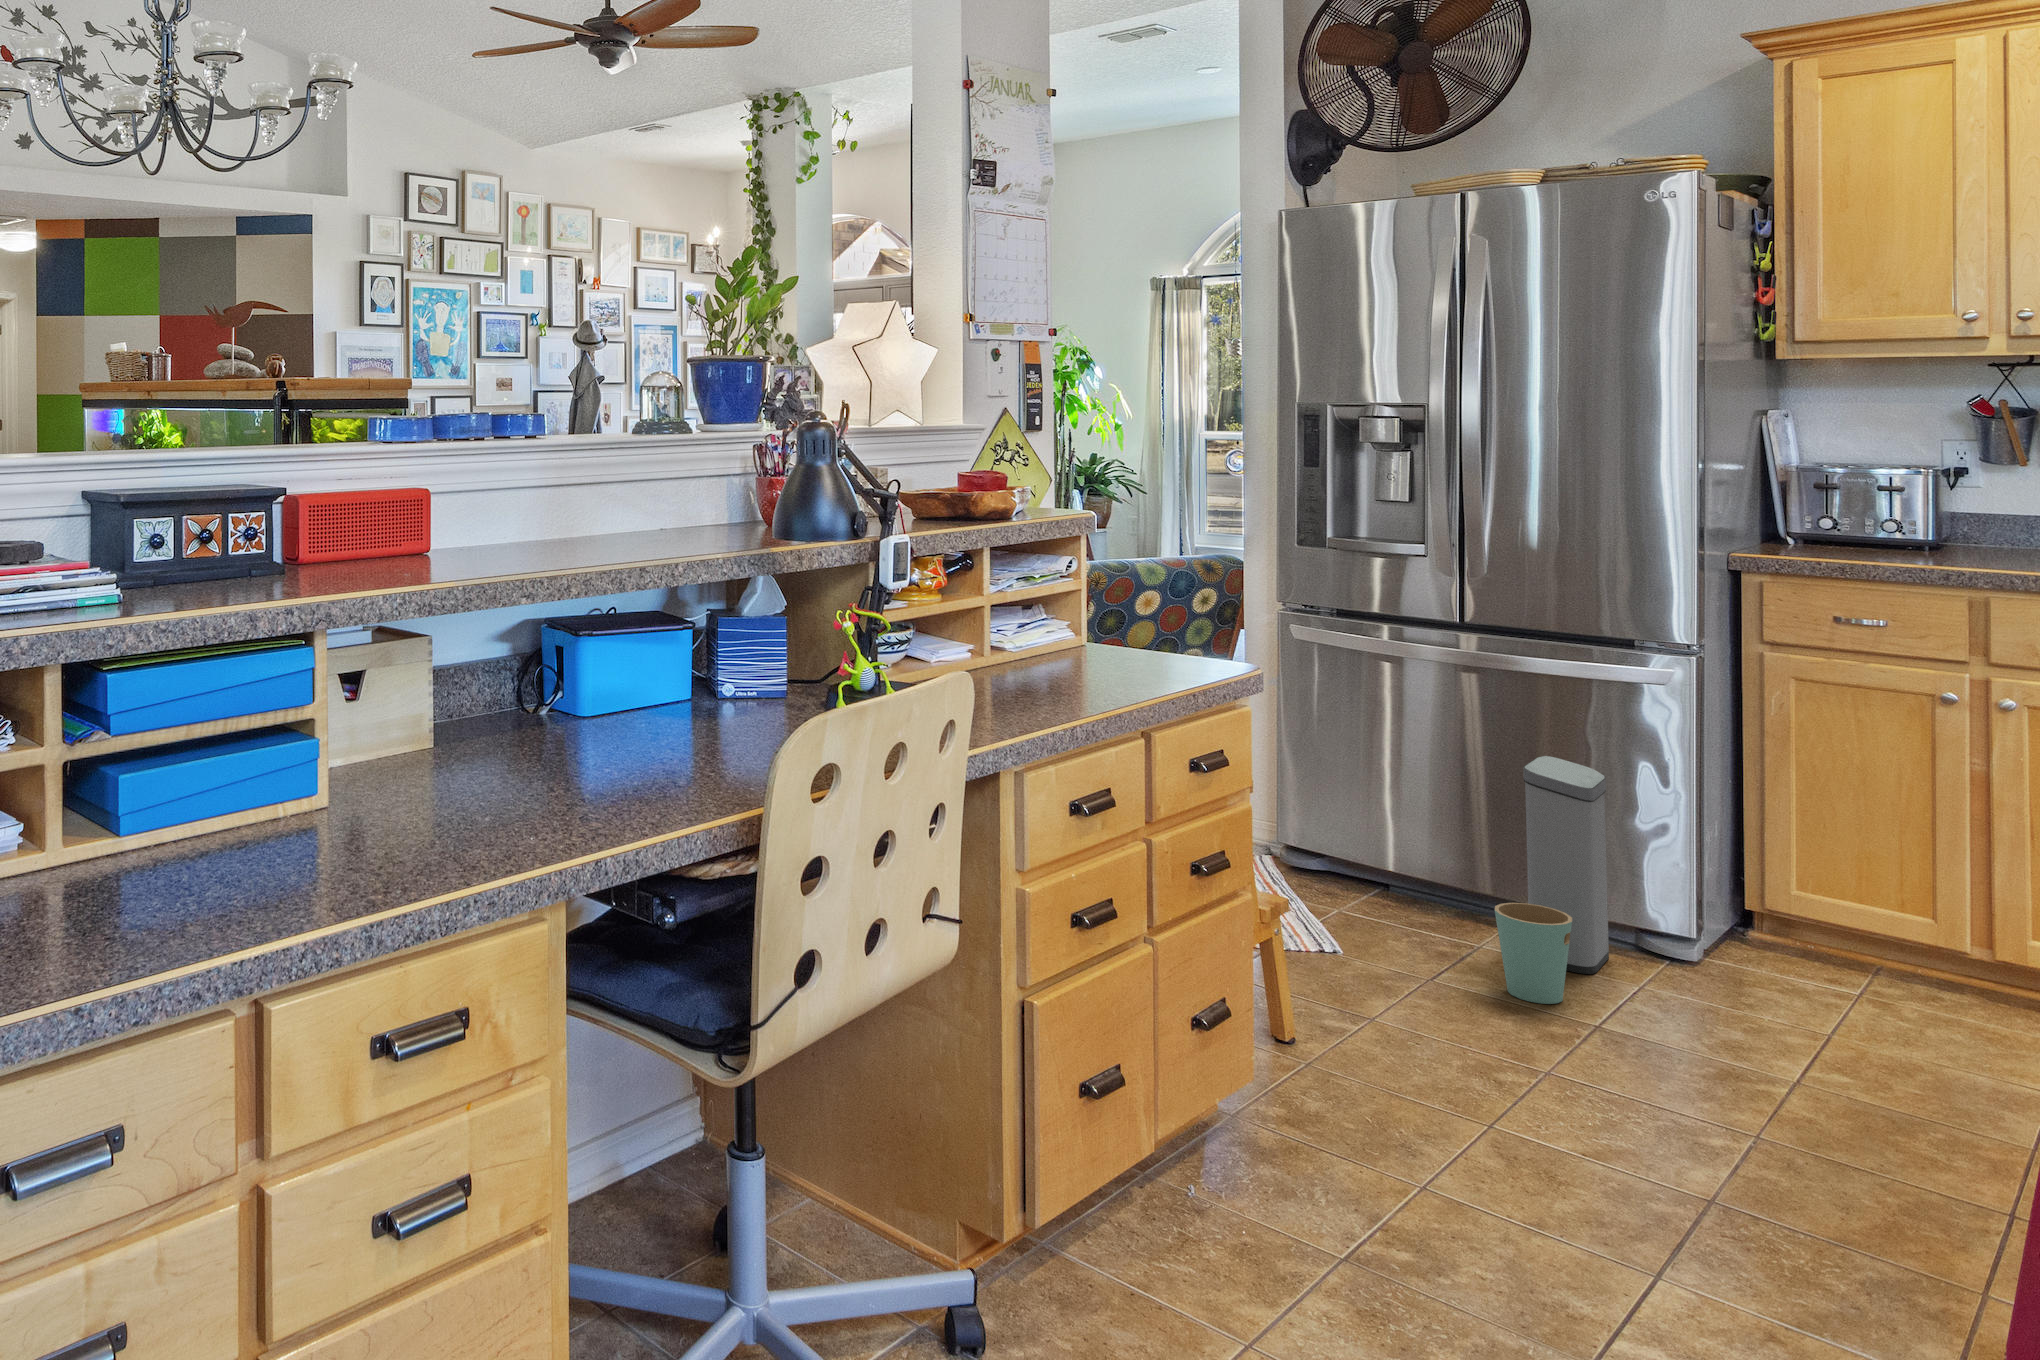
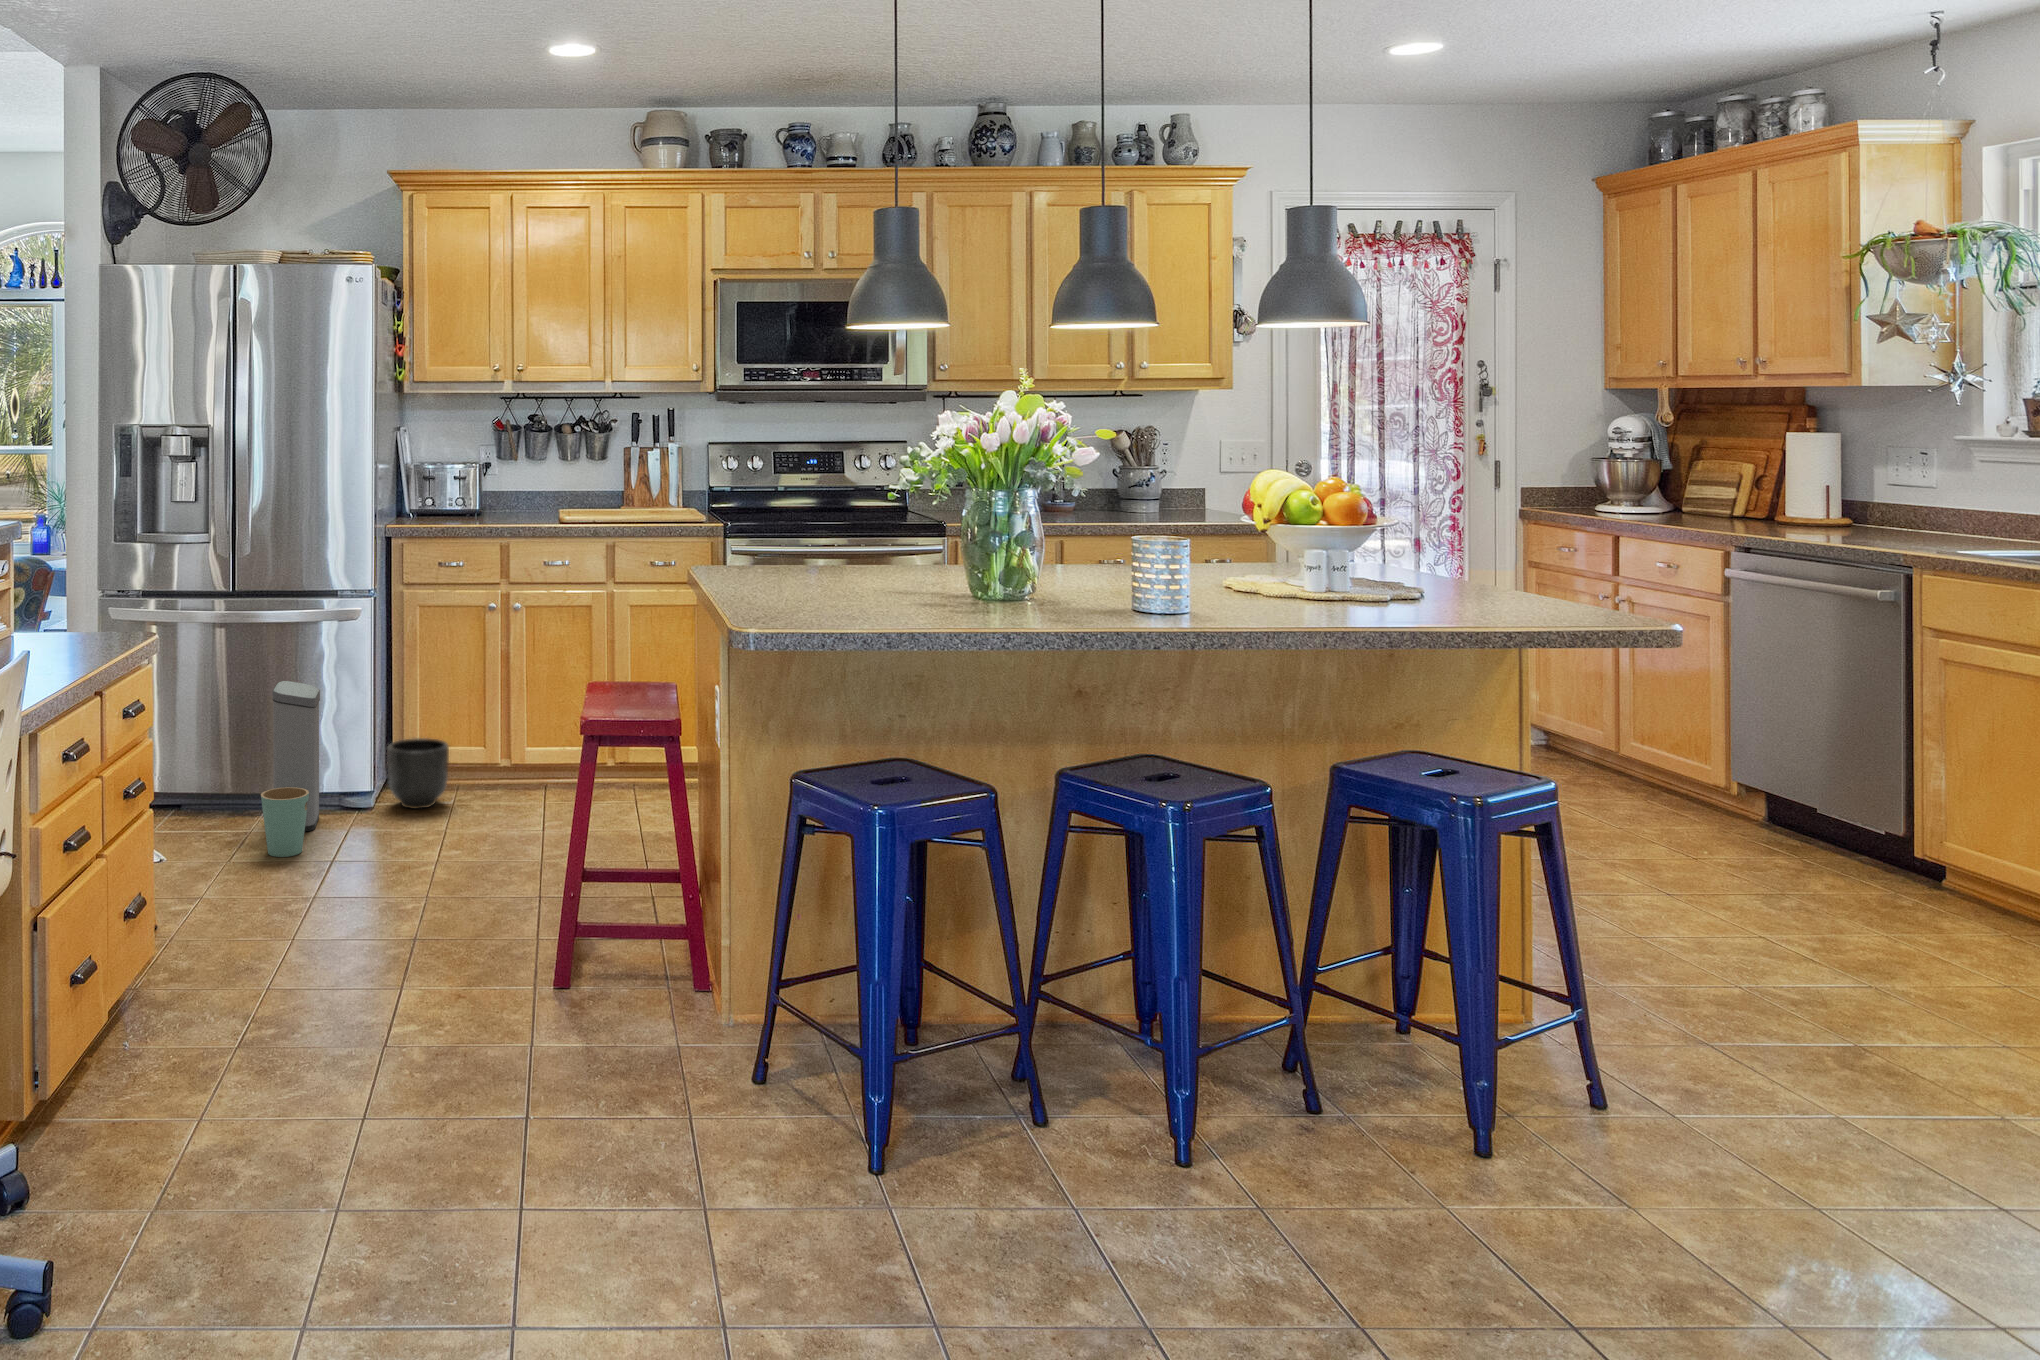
planter: none [1731,875,1850,988] -> present [387,738,449,809]

